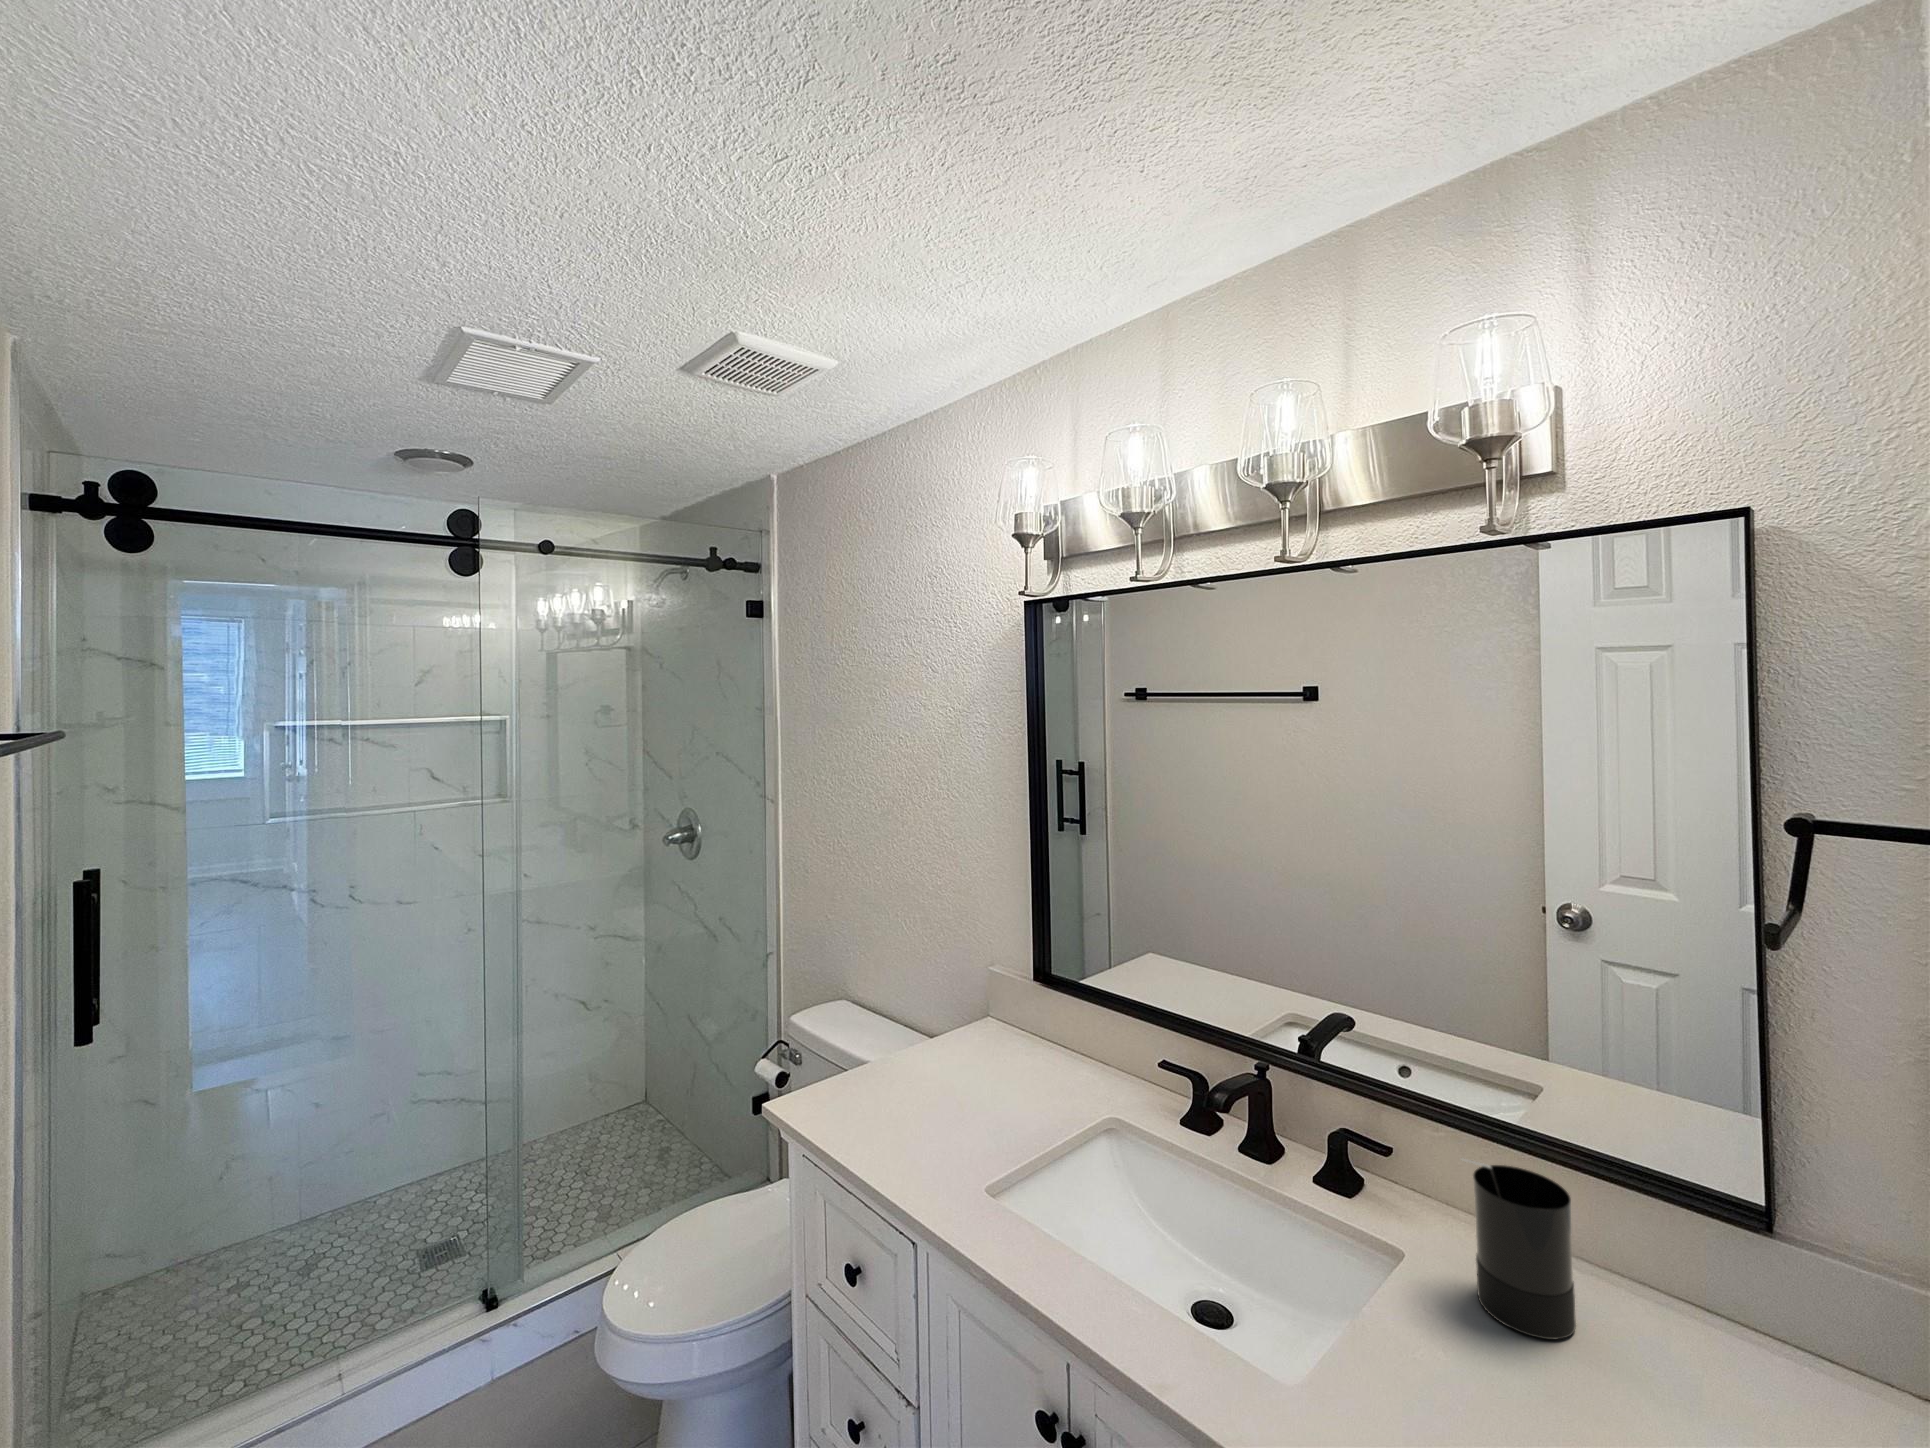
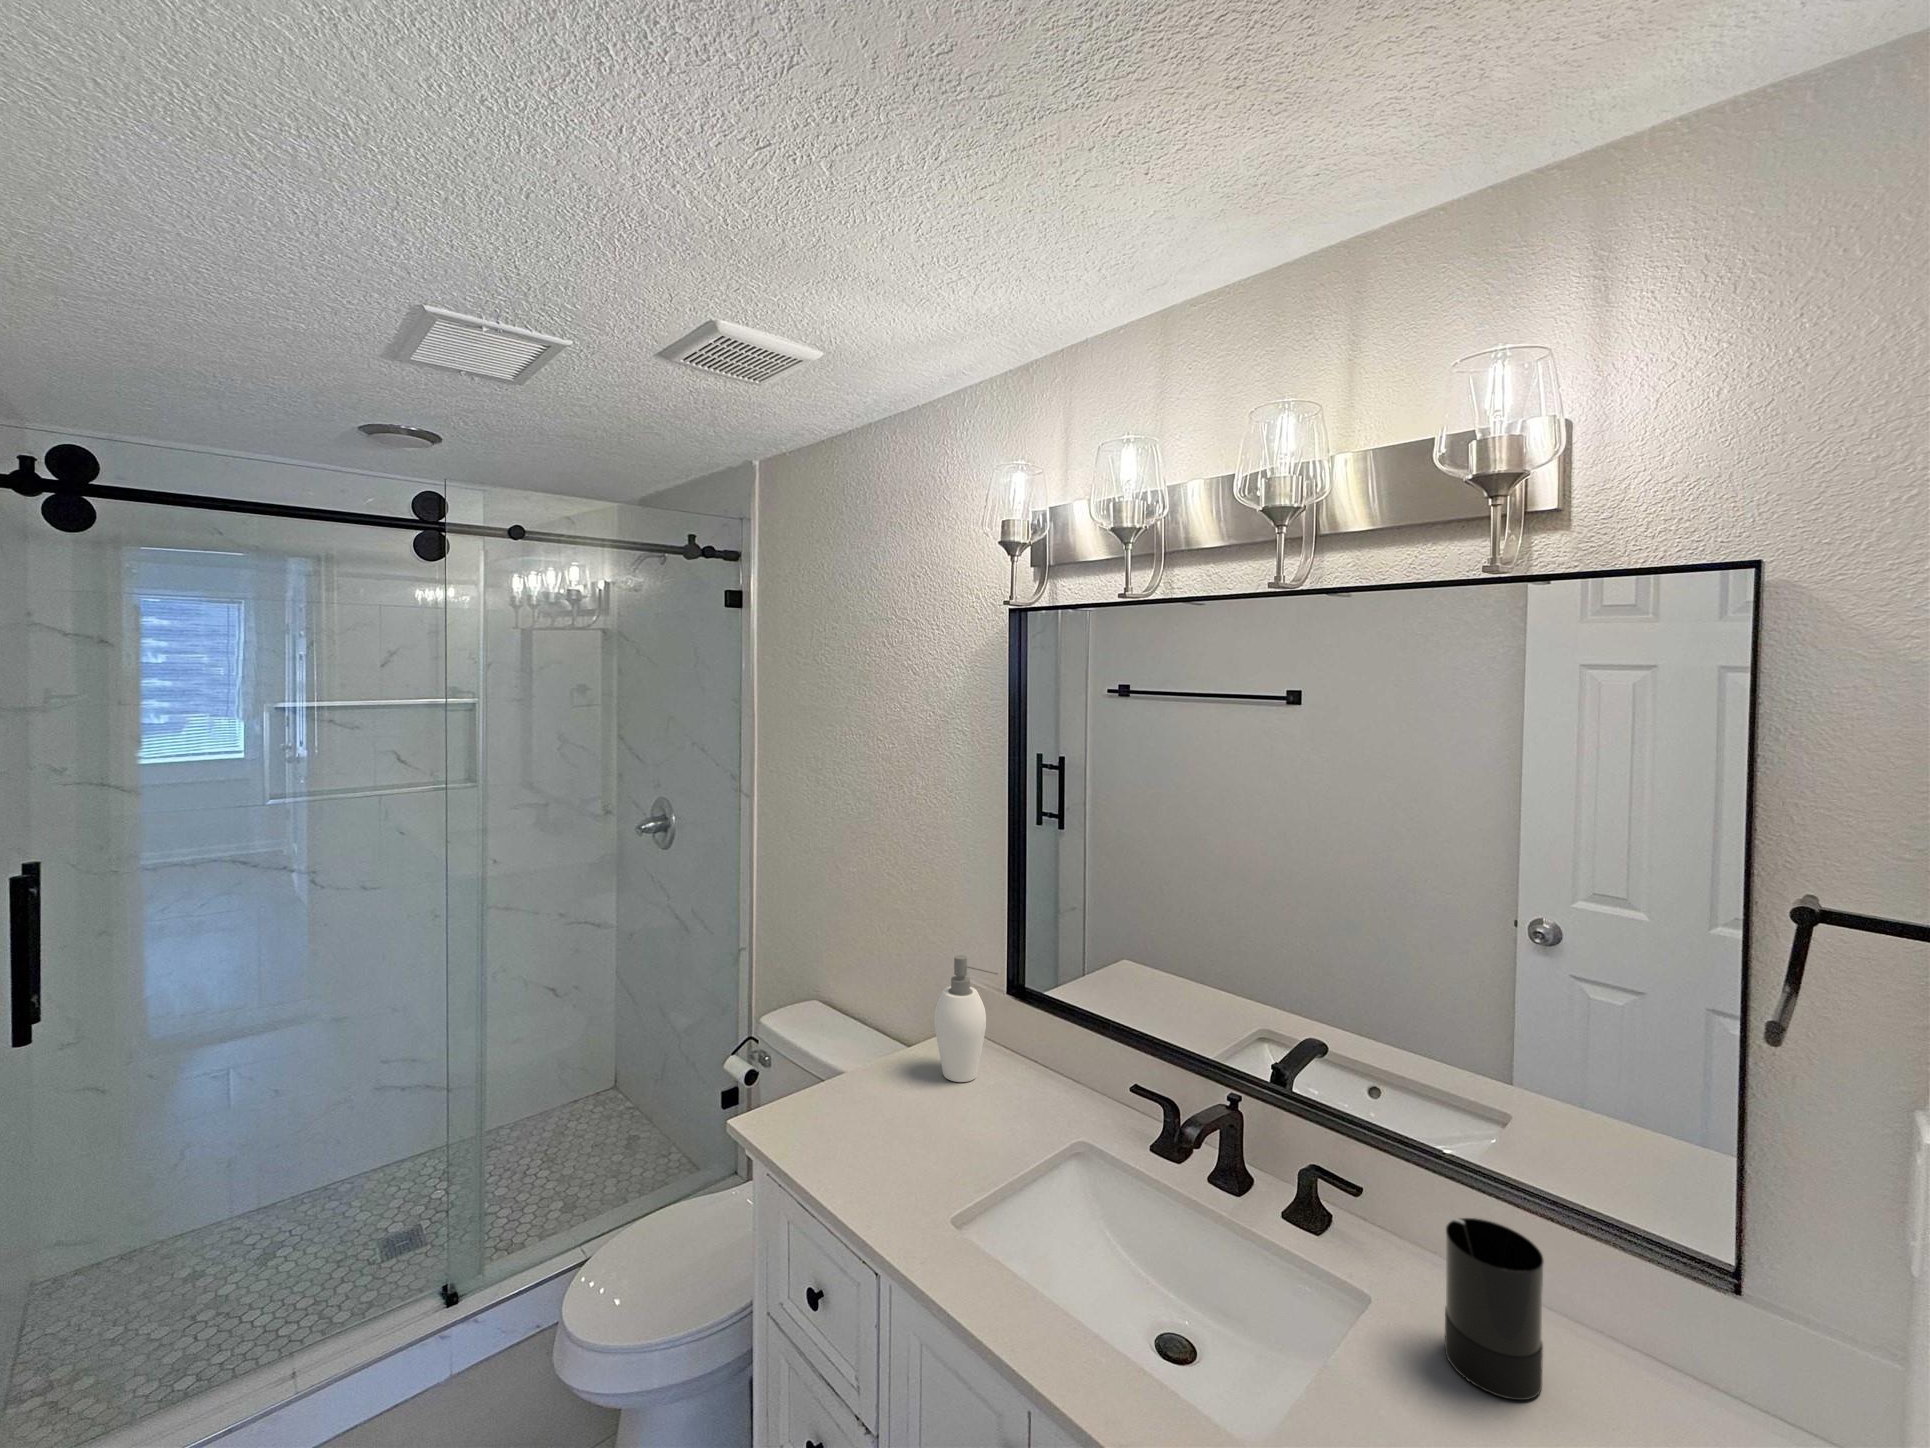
soap dispenser: none [963,941,1025,1066] -> present [934,955,998,1082]

